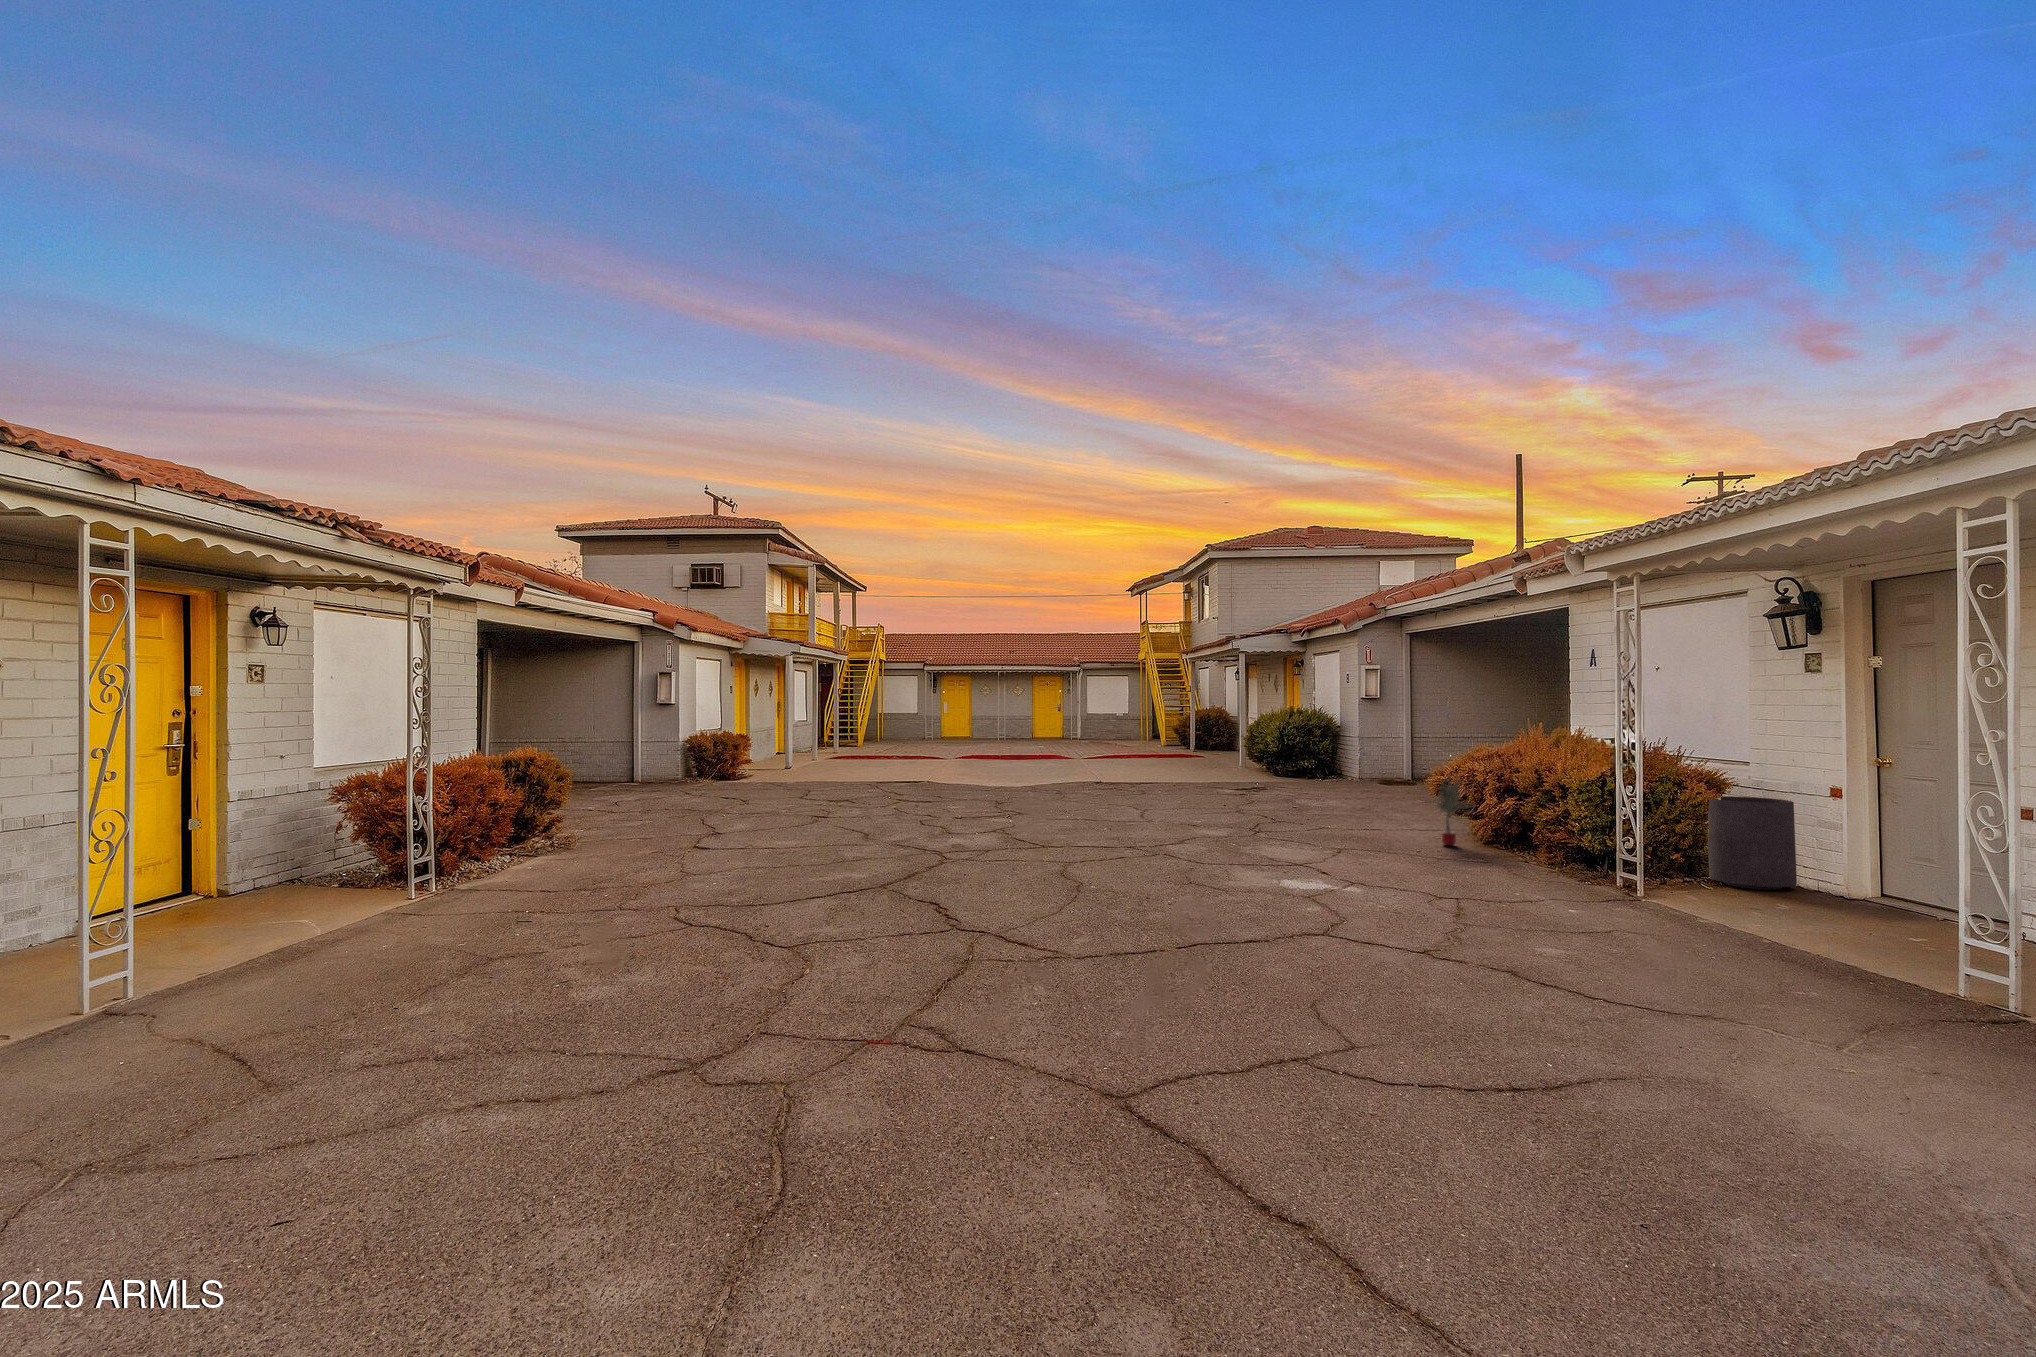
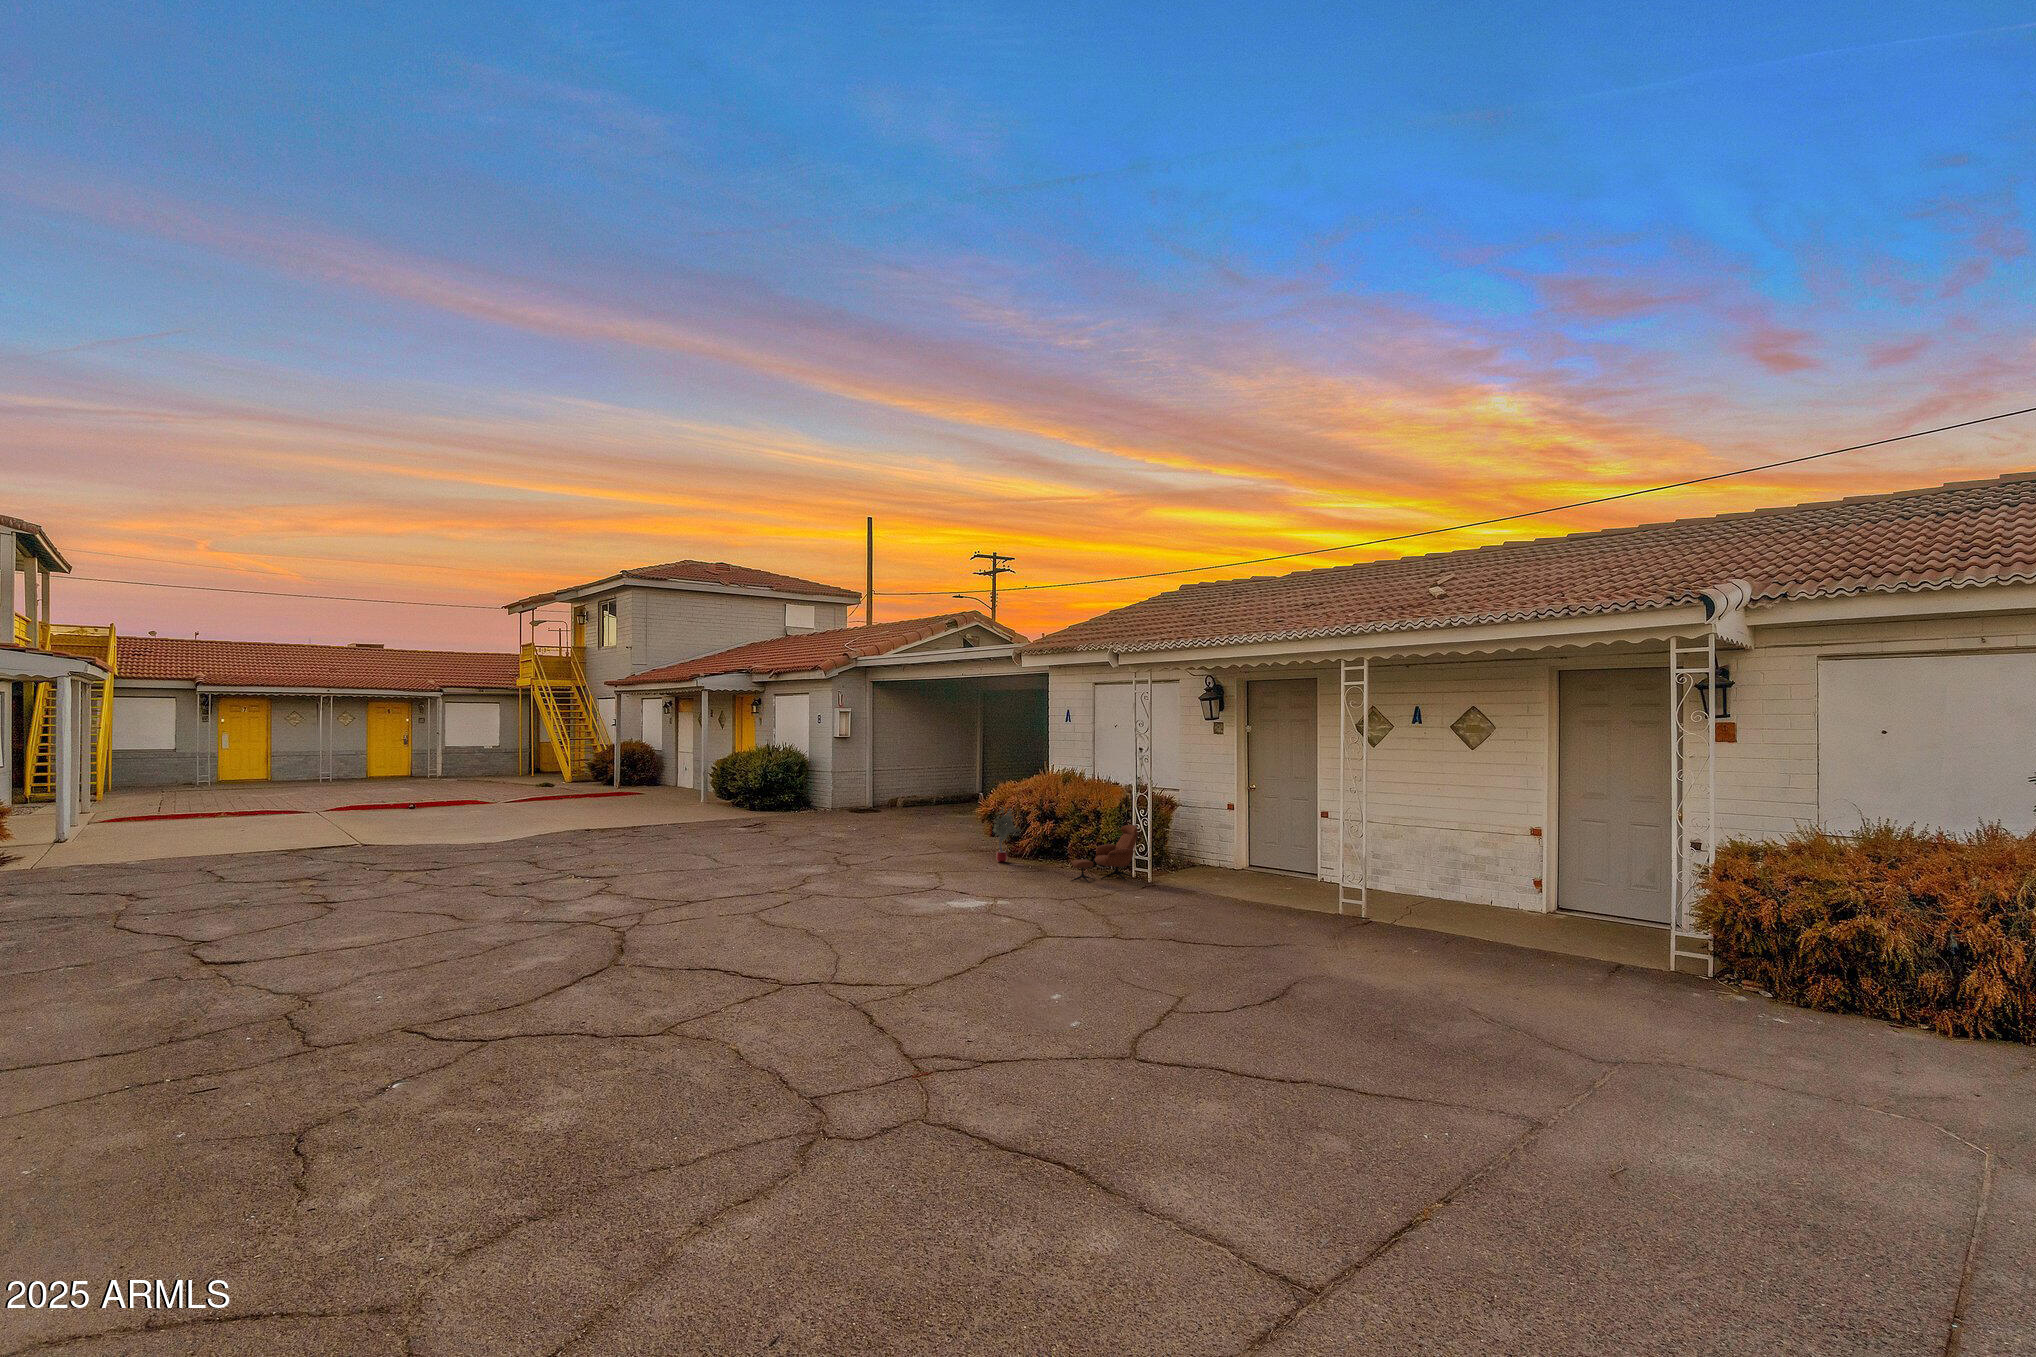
trash can: present [1708,797,1797,890] -> none [1169,812,1213,870]
lounge chair: none [1497,807,1617,887] -> present [1071,825,1138,882]

